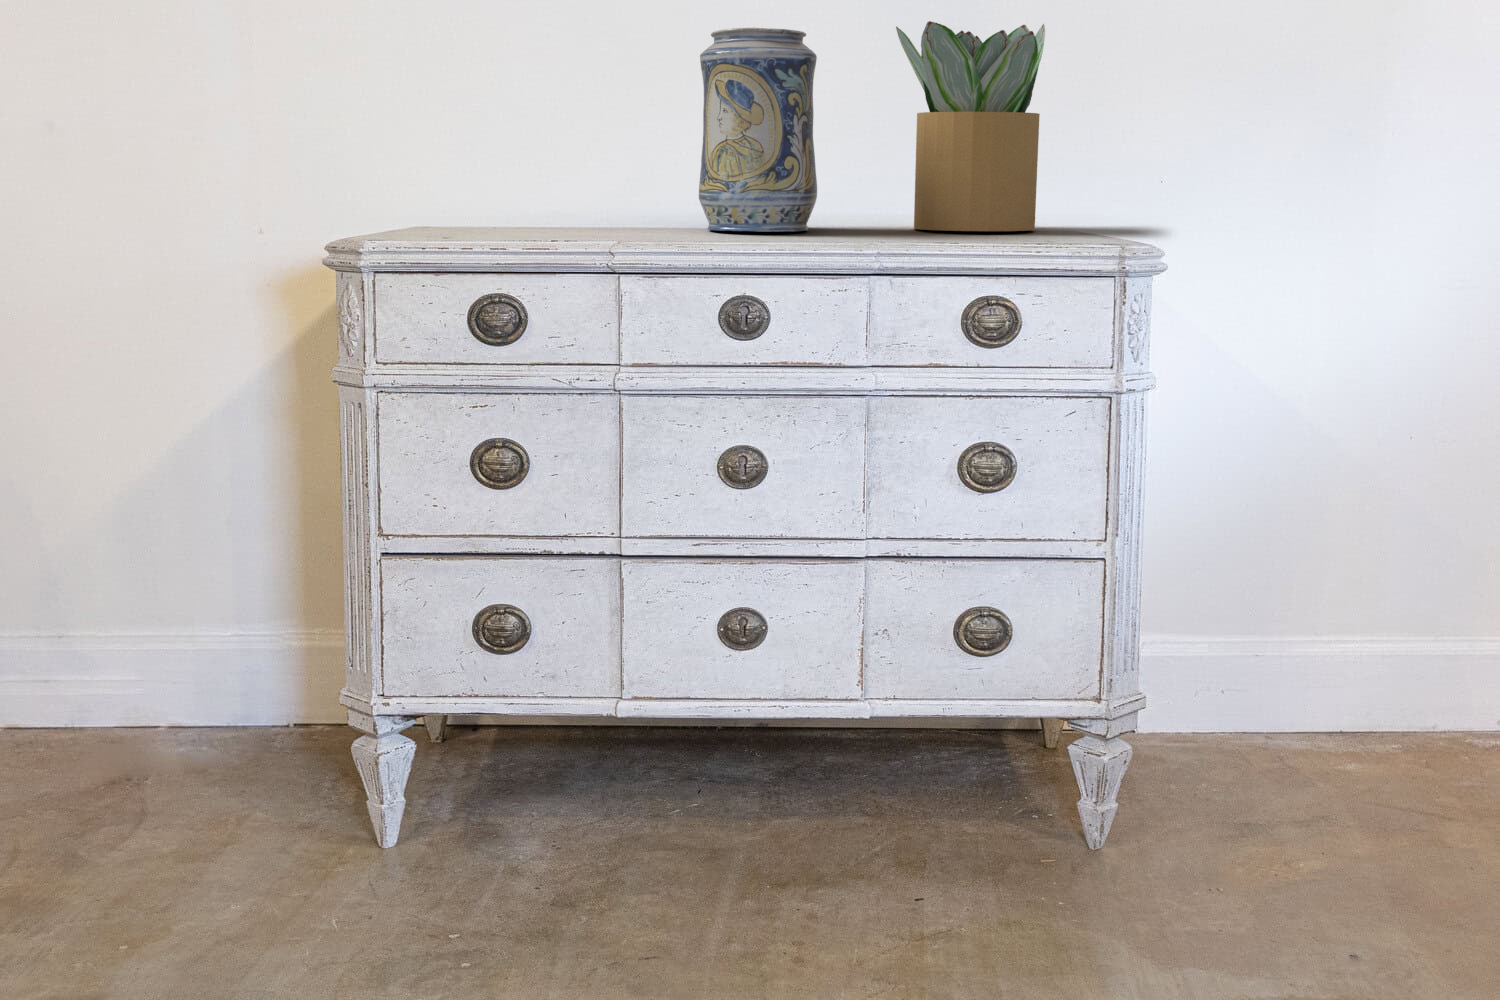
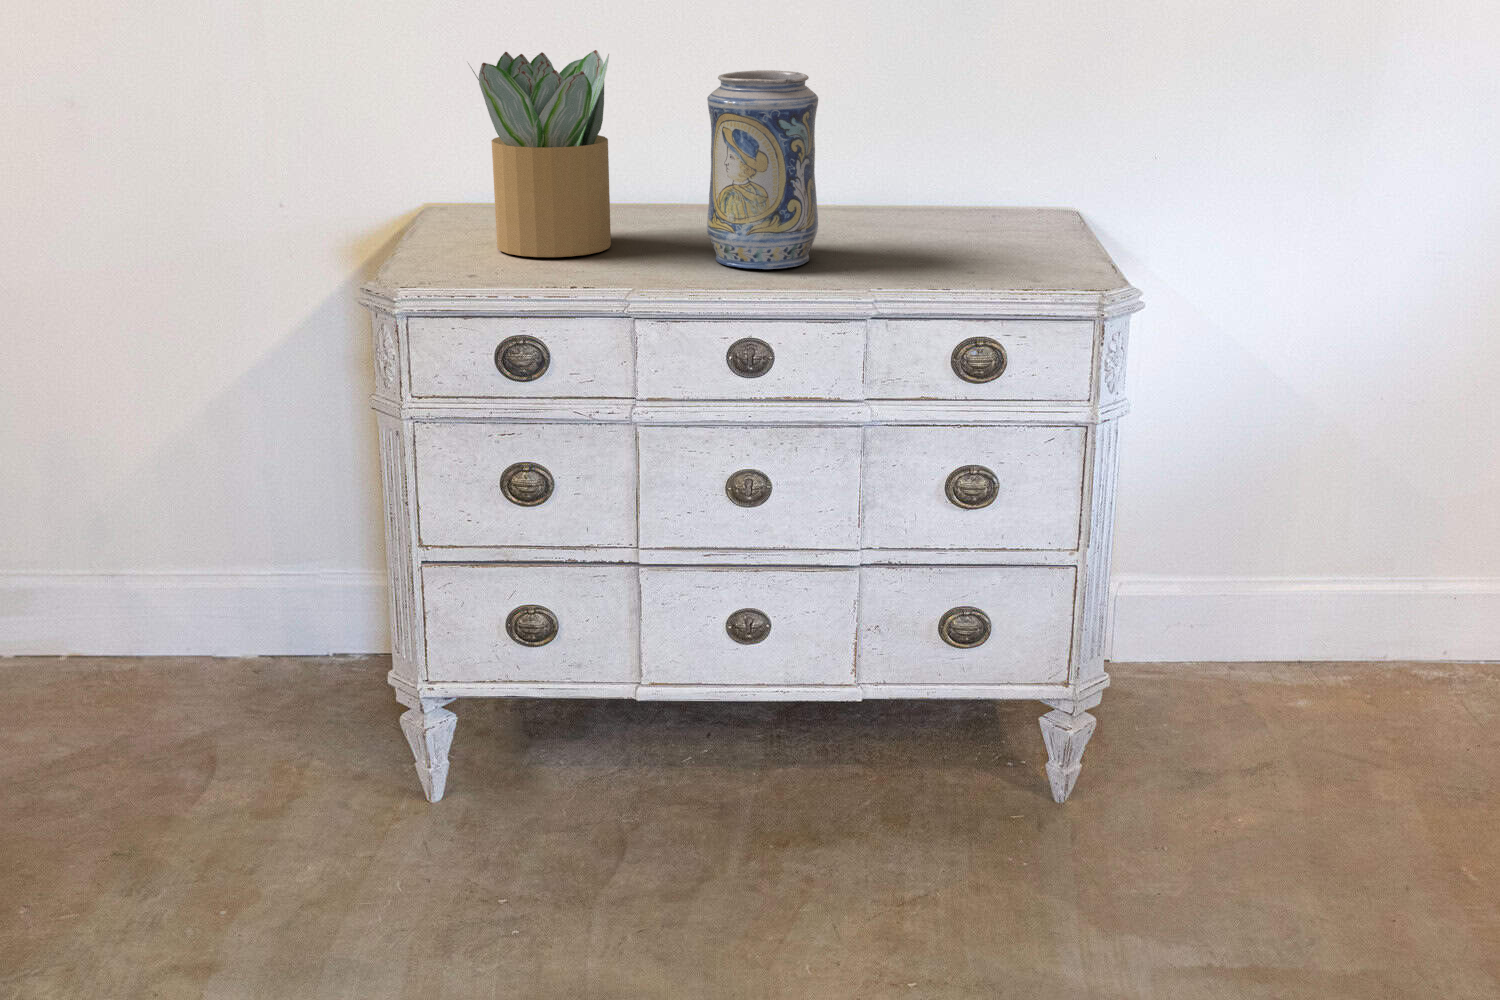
potted plant: present [896,21,1045,231] -> present [468,50,611,257]

